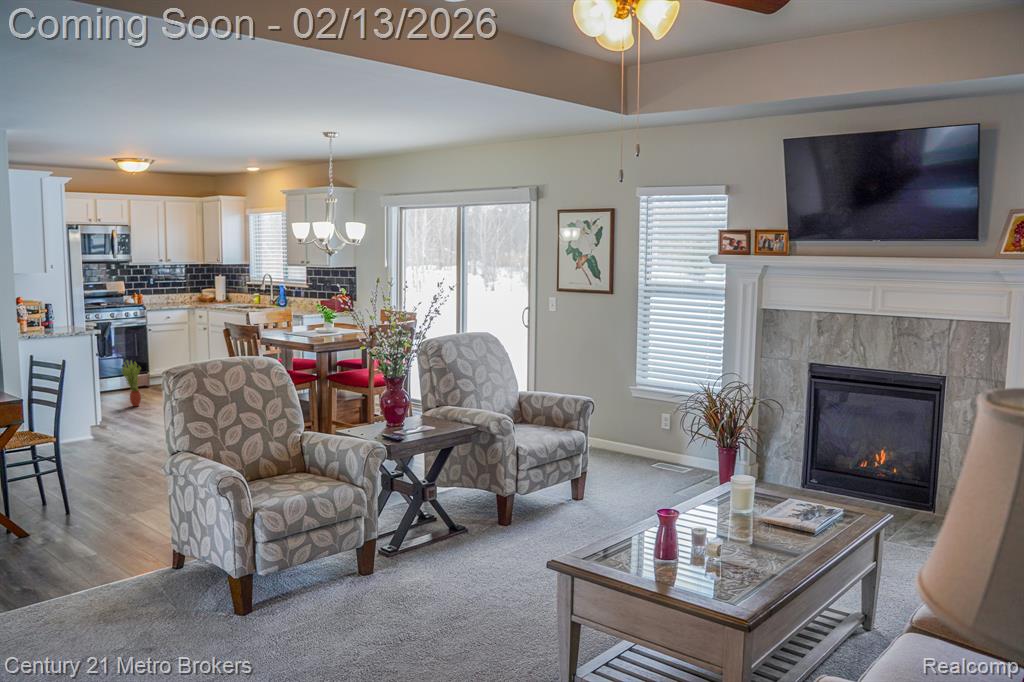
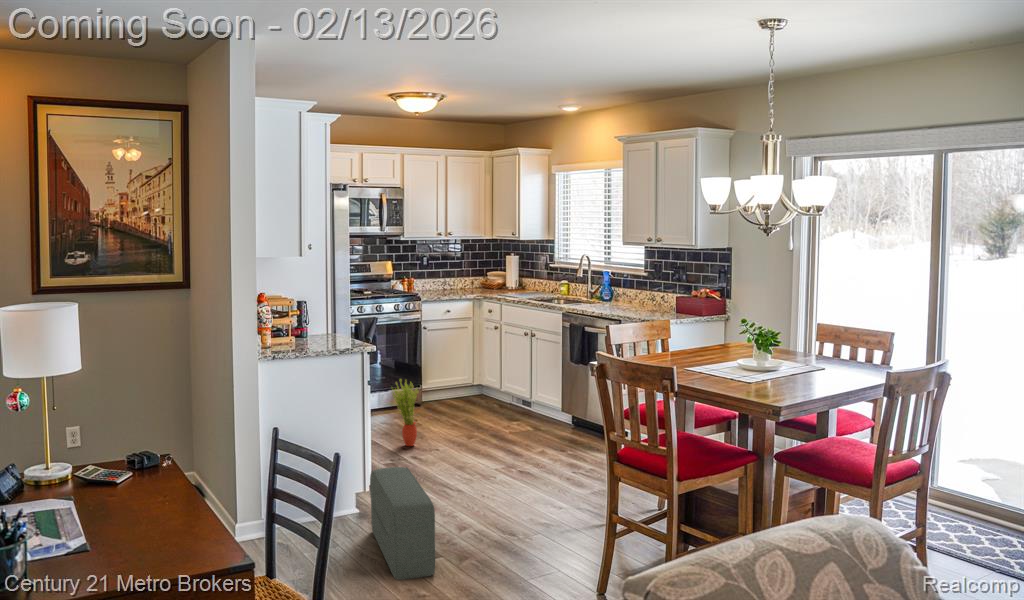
pouf: none [100,403,141,461] -> present [370,467,435,580]

